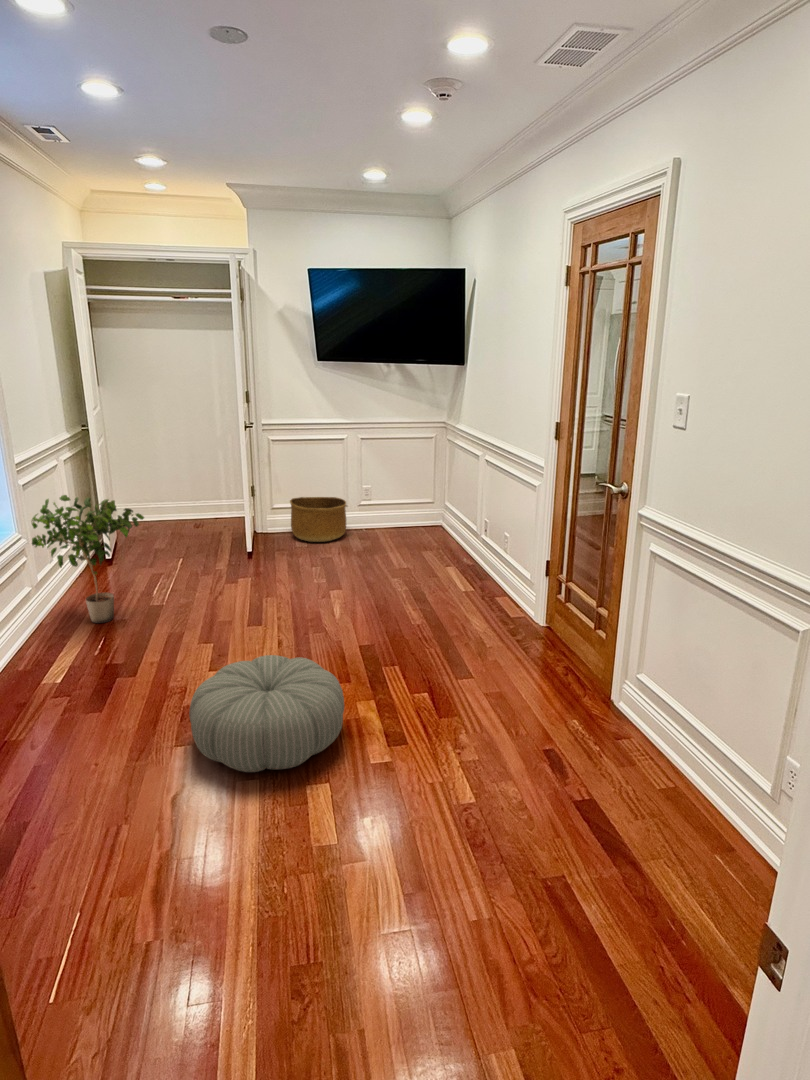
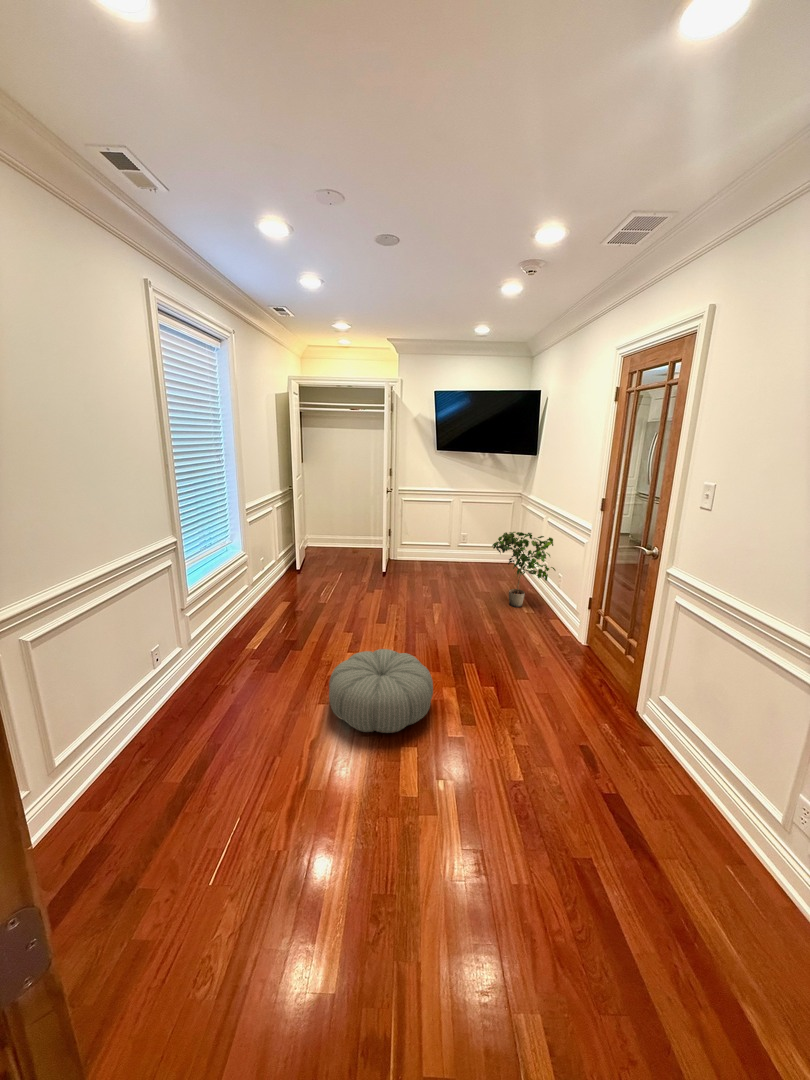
potted plant: present [31,495,144,623] -> present [492,532,556,607]
basket: present [290,497,346,542] -> none [412,538,450,570]

